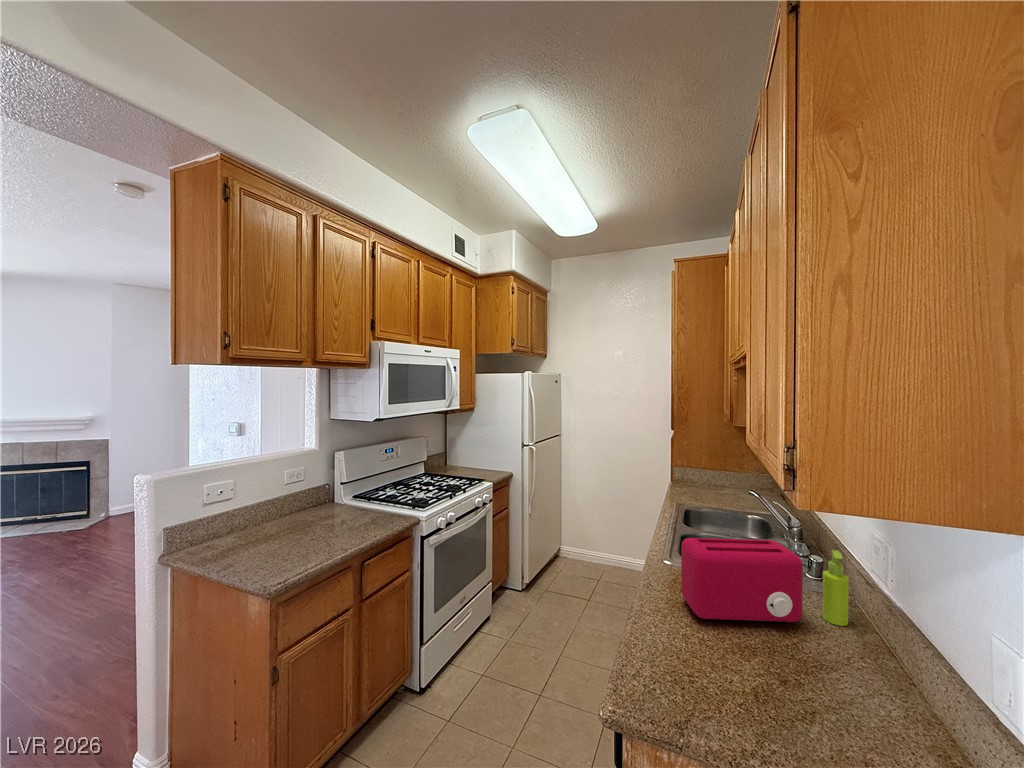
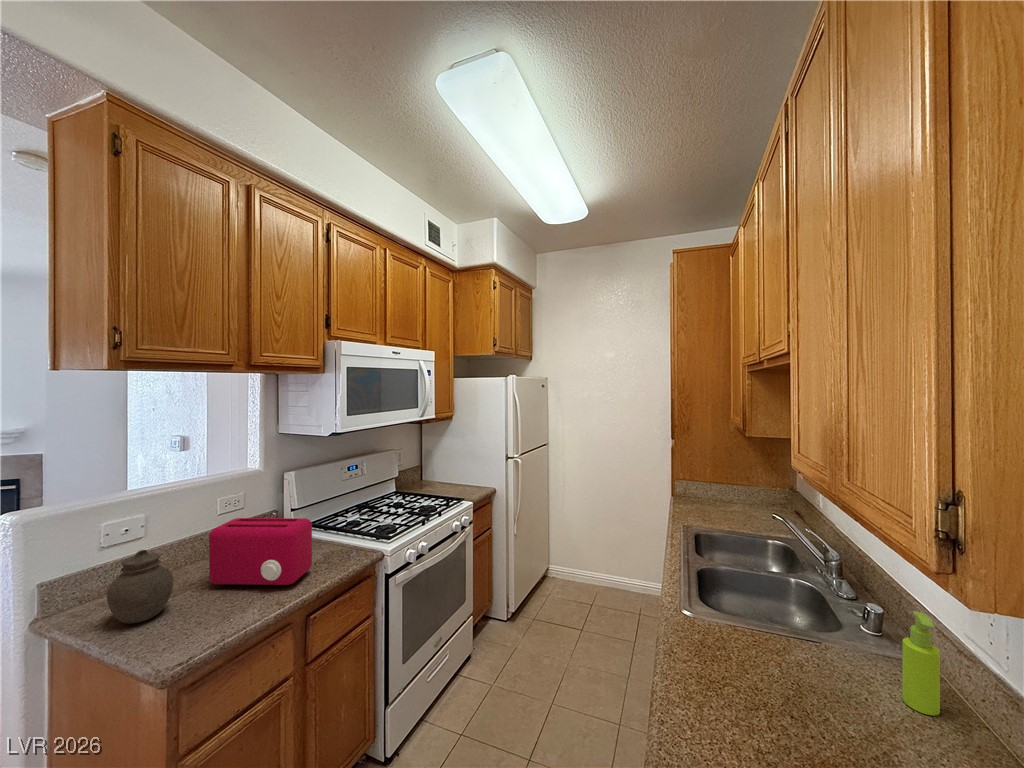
jar: none [217,503,263,558] -> present [107,550,173,624]
toaster: present [681,538,803,623] -> present [209,518,312,586]

